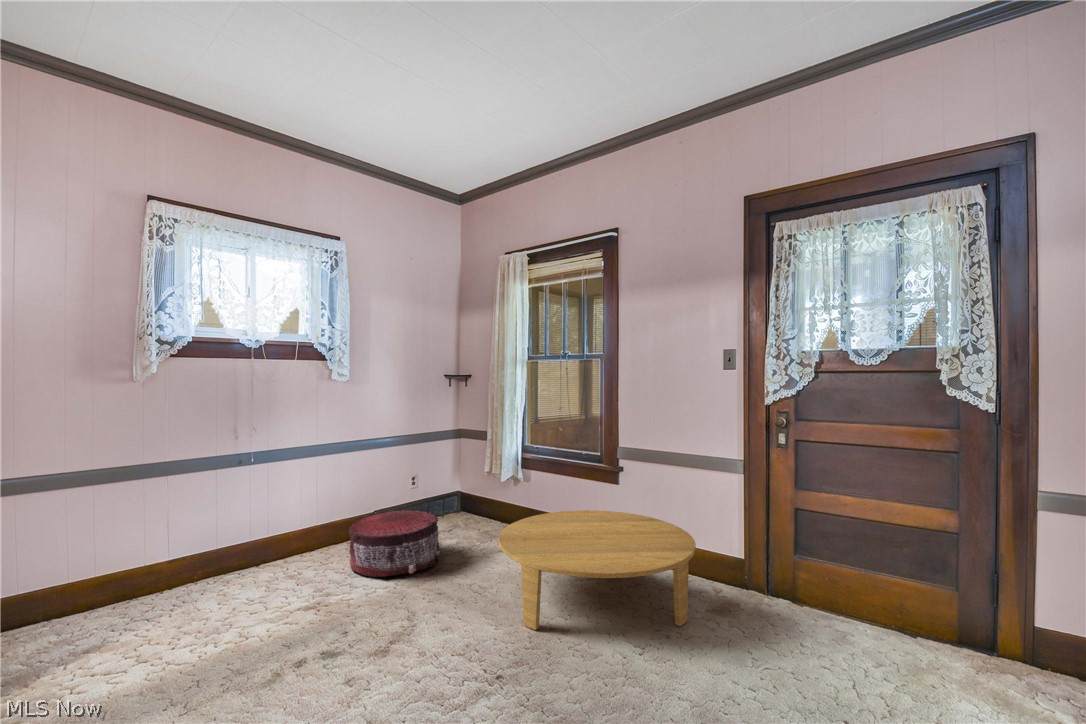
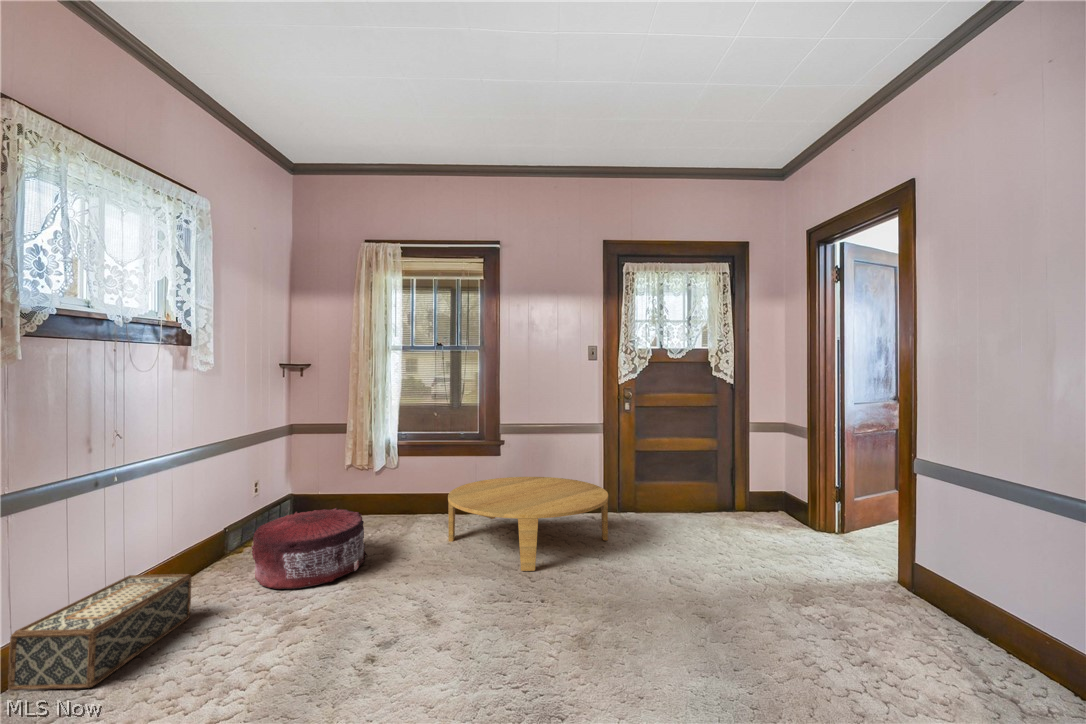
woven basket: none [183,534,291,601] -> present [8,574,191,690]

